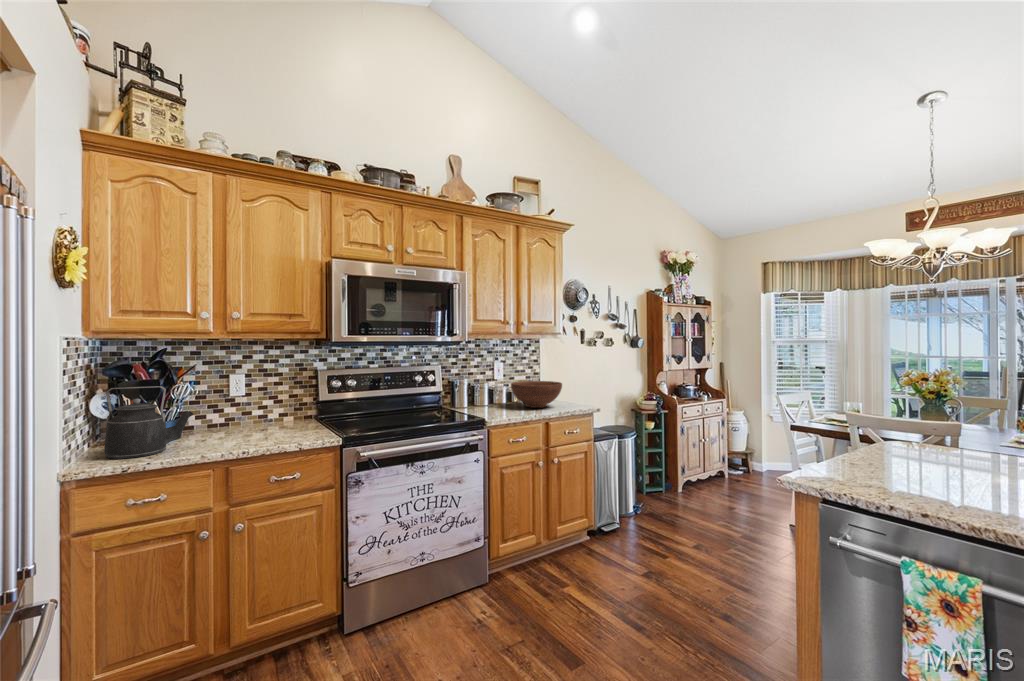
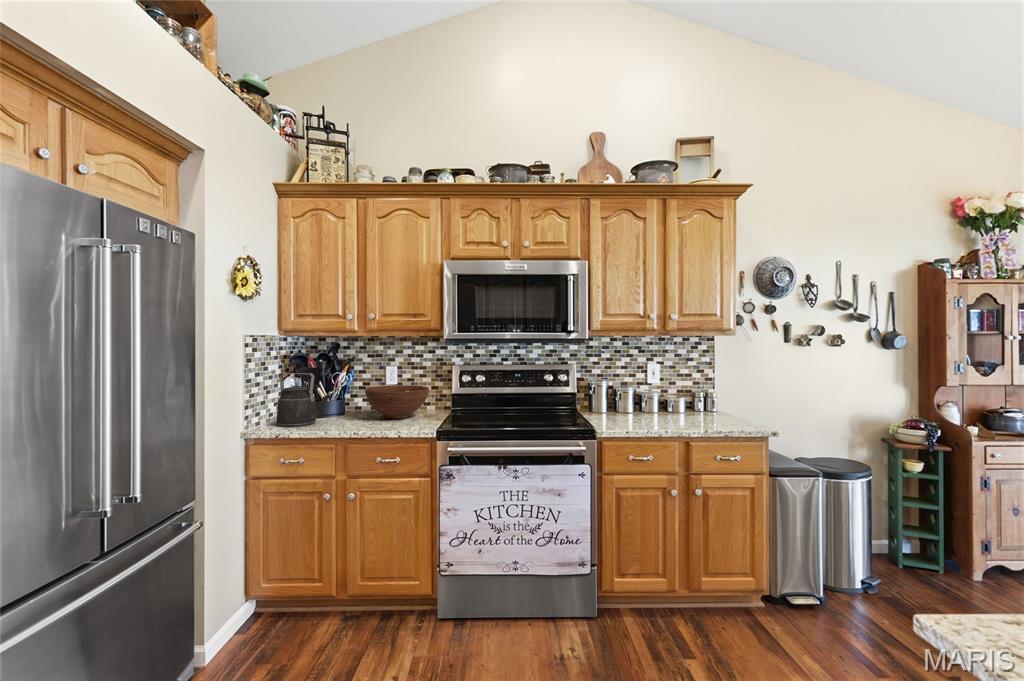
fruit bowl: present [511,381,562,408] -> present [365,385,429,419]

